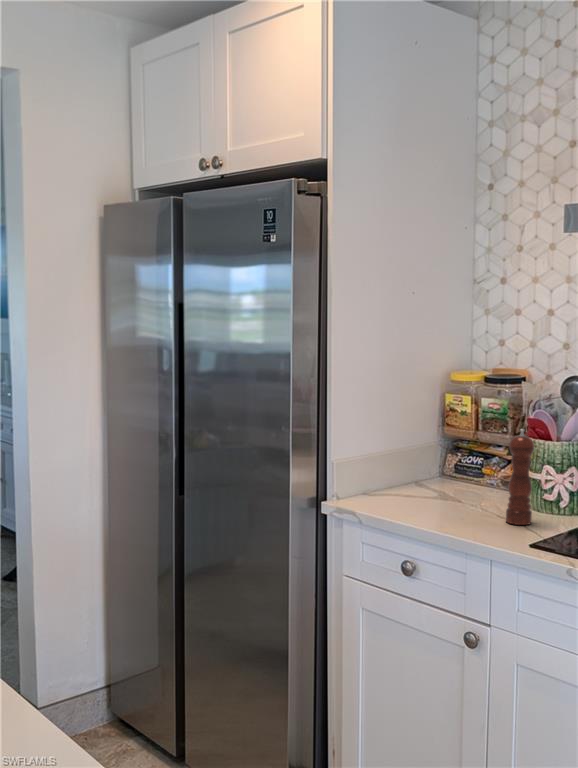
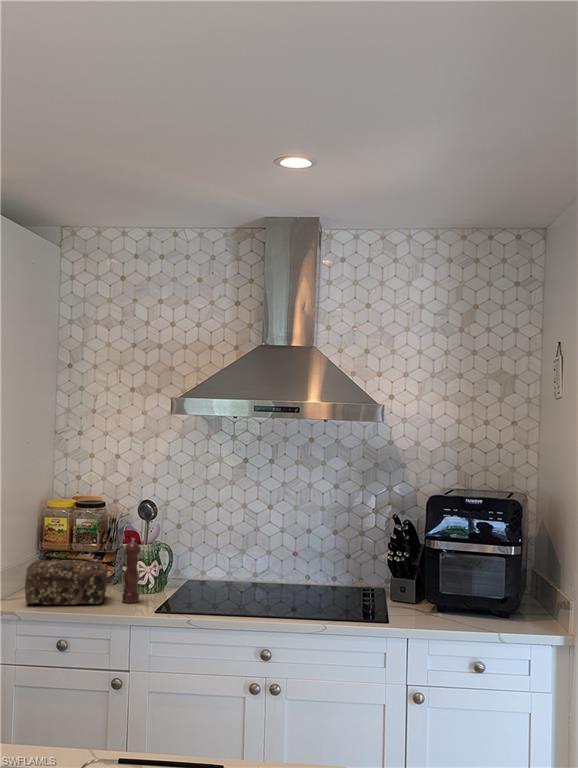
bread loaf: none [378,447,497,517] -> present [25,560,107,605]

